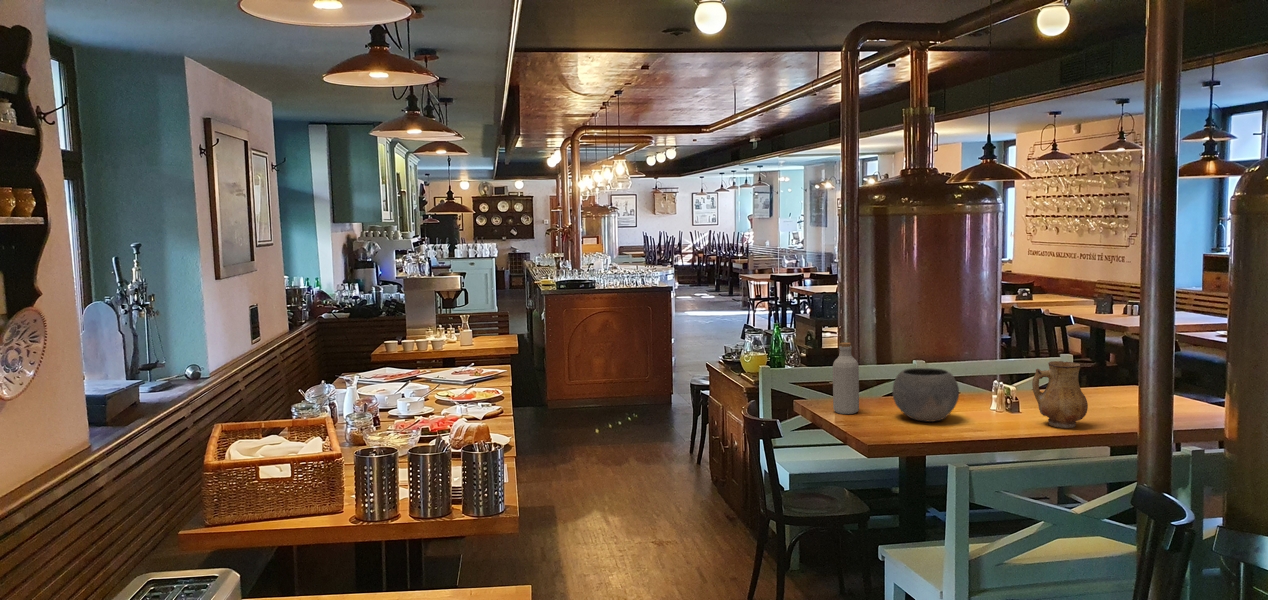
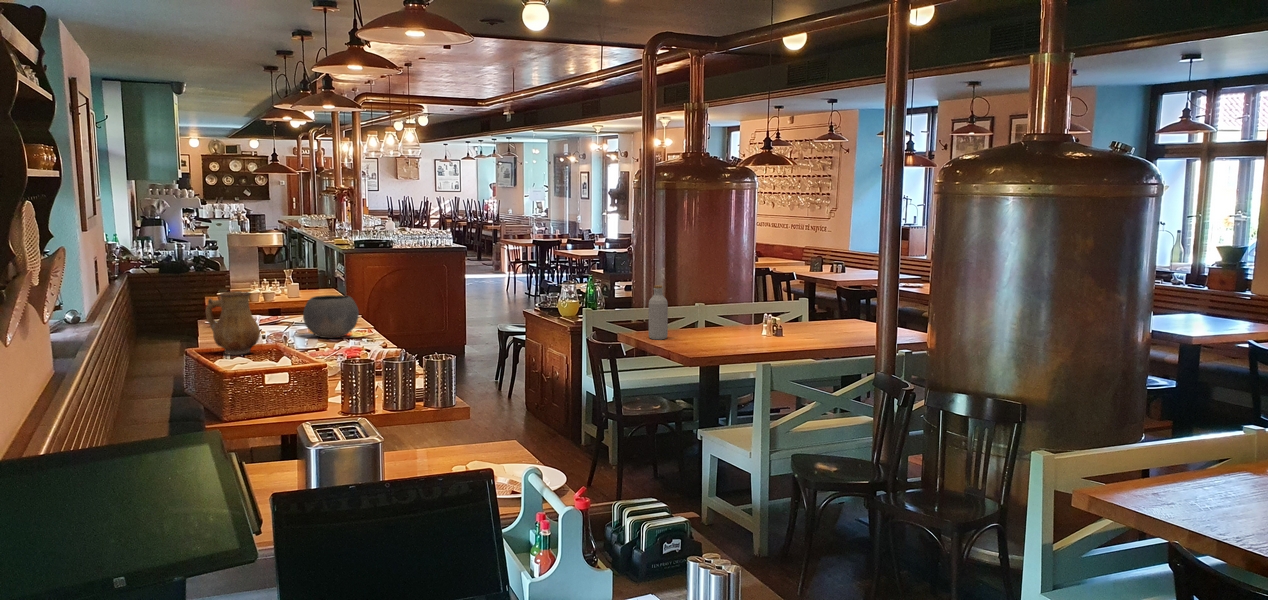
ceramic pitcher: present [1032,361,1088,428] -> present [206,291,260,355]
bowl: present [893,368,959,422] -> present [303,295,359,338]

